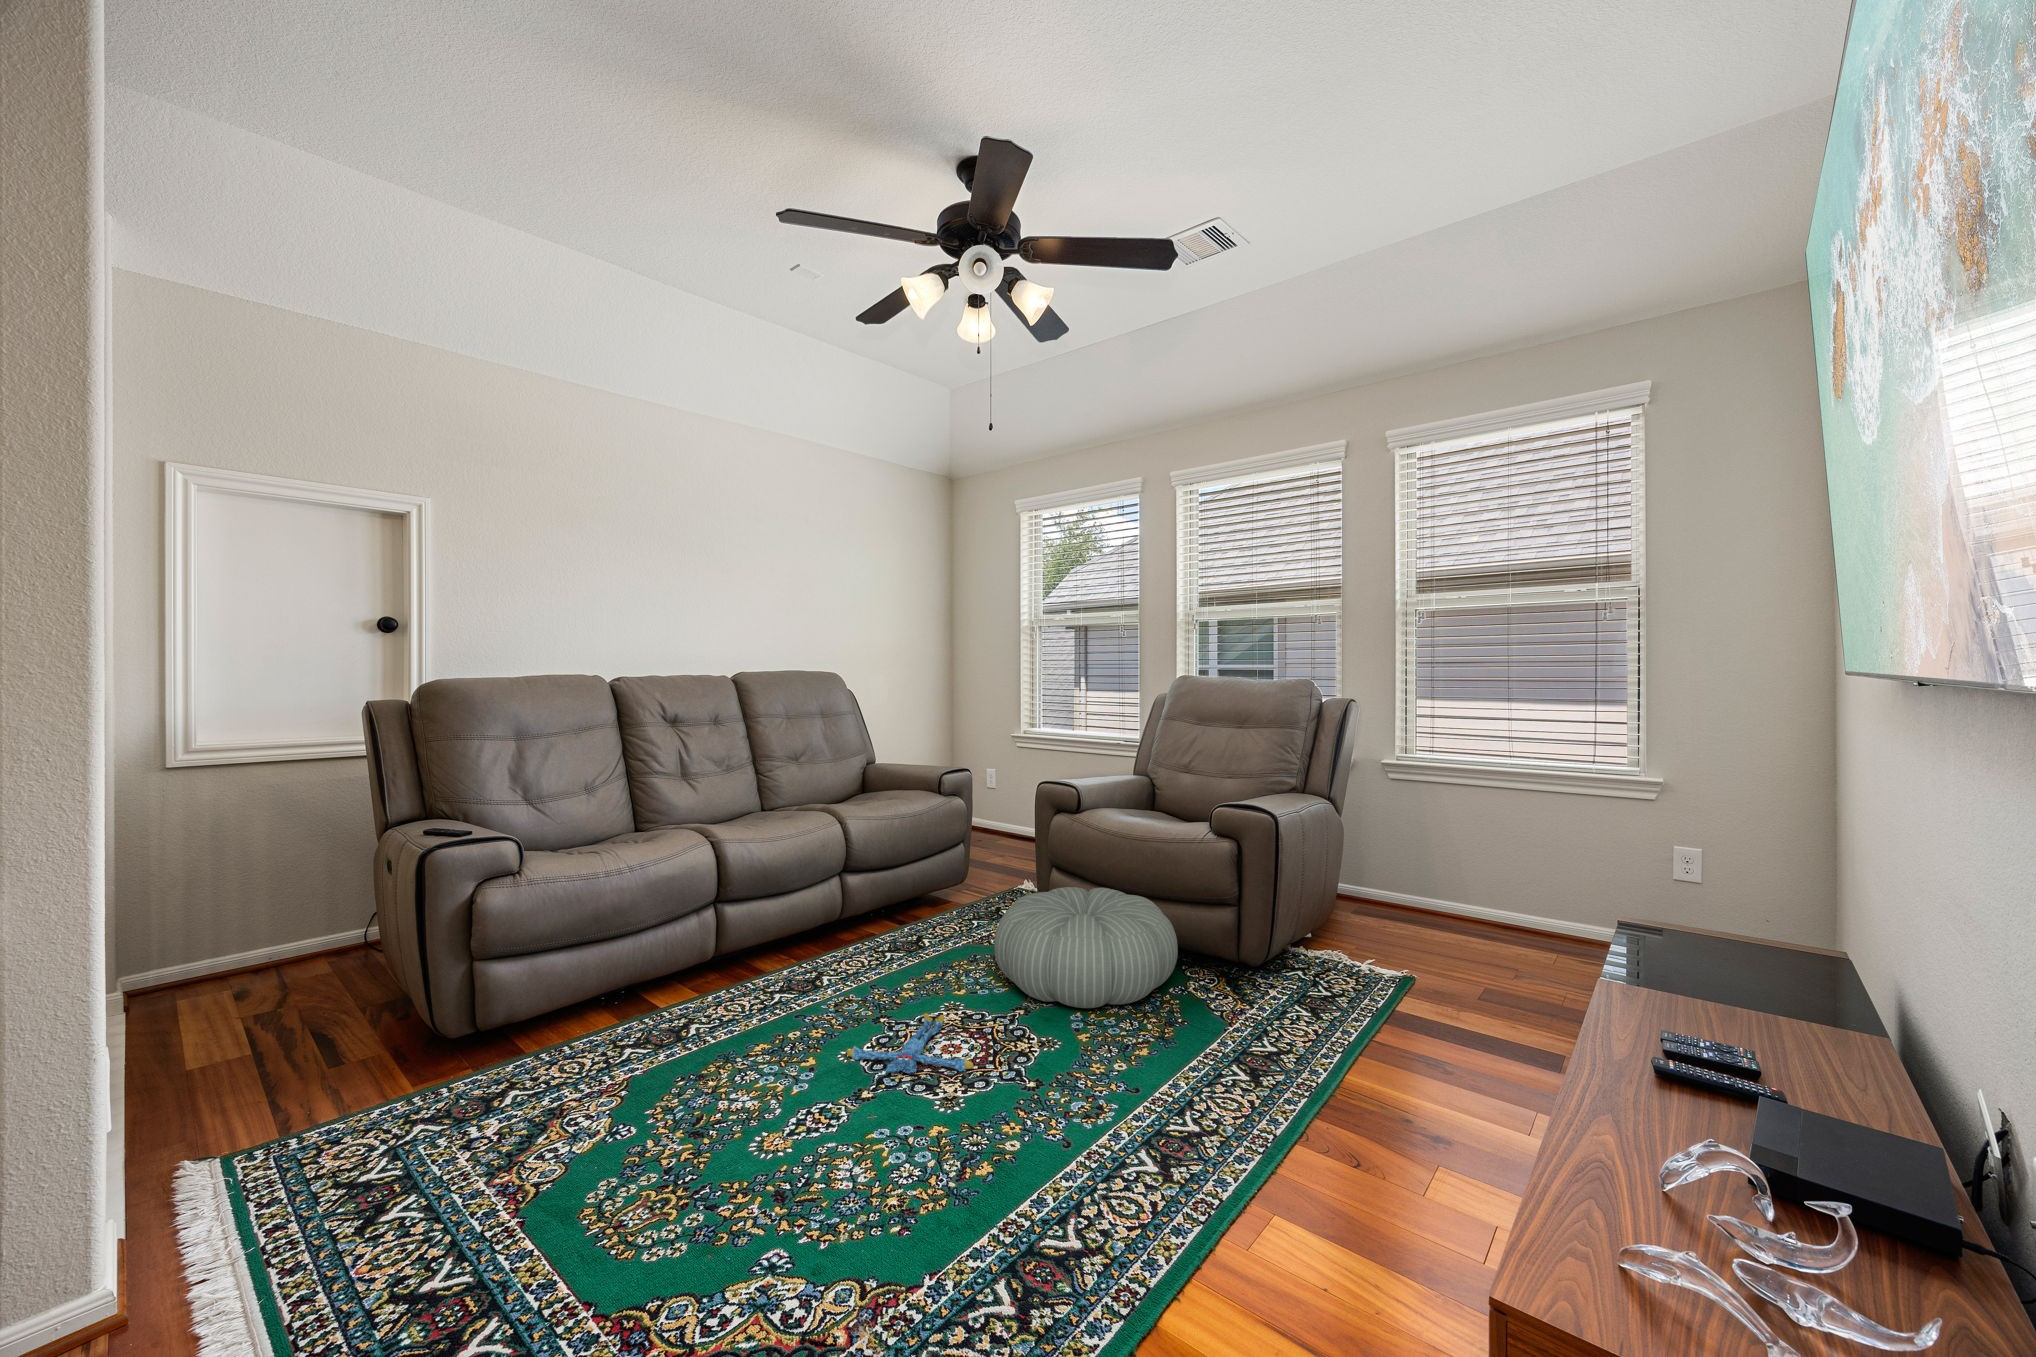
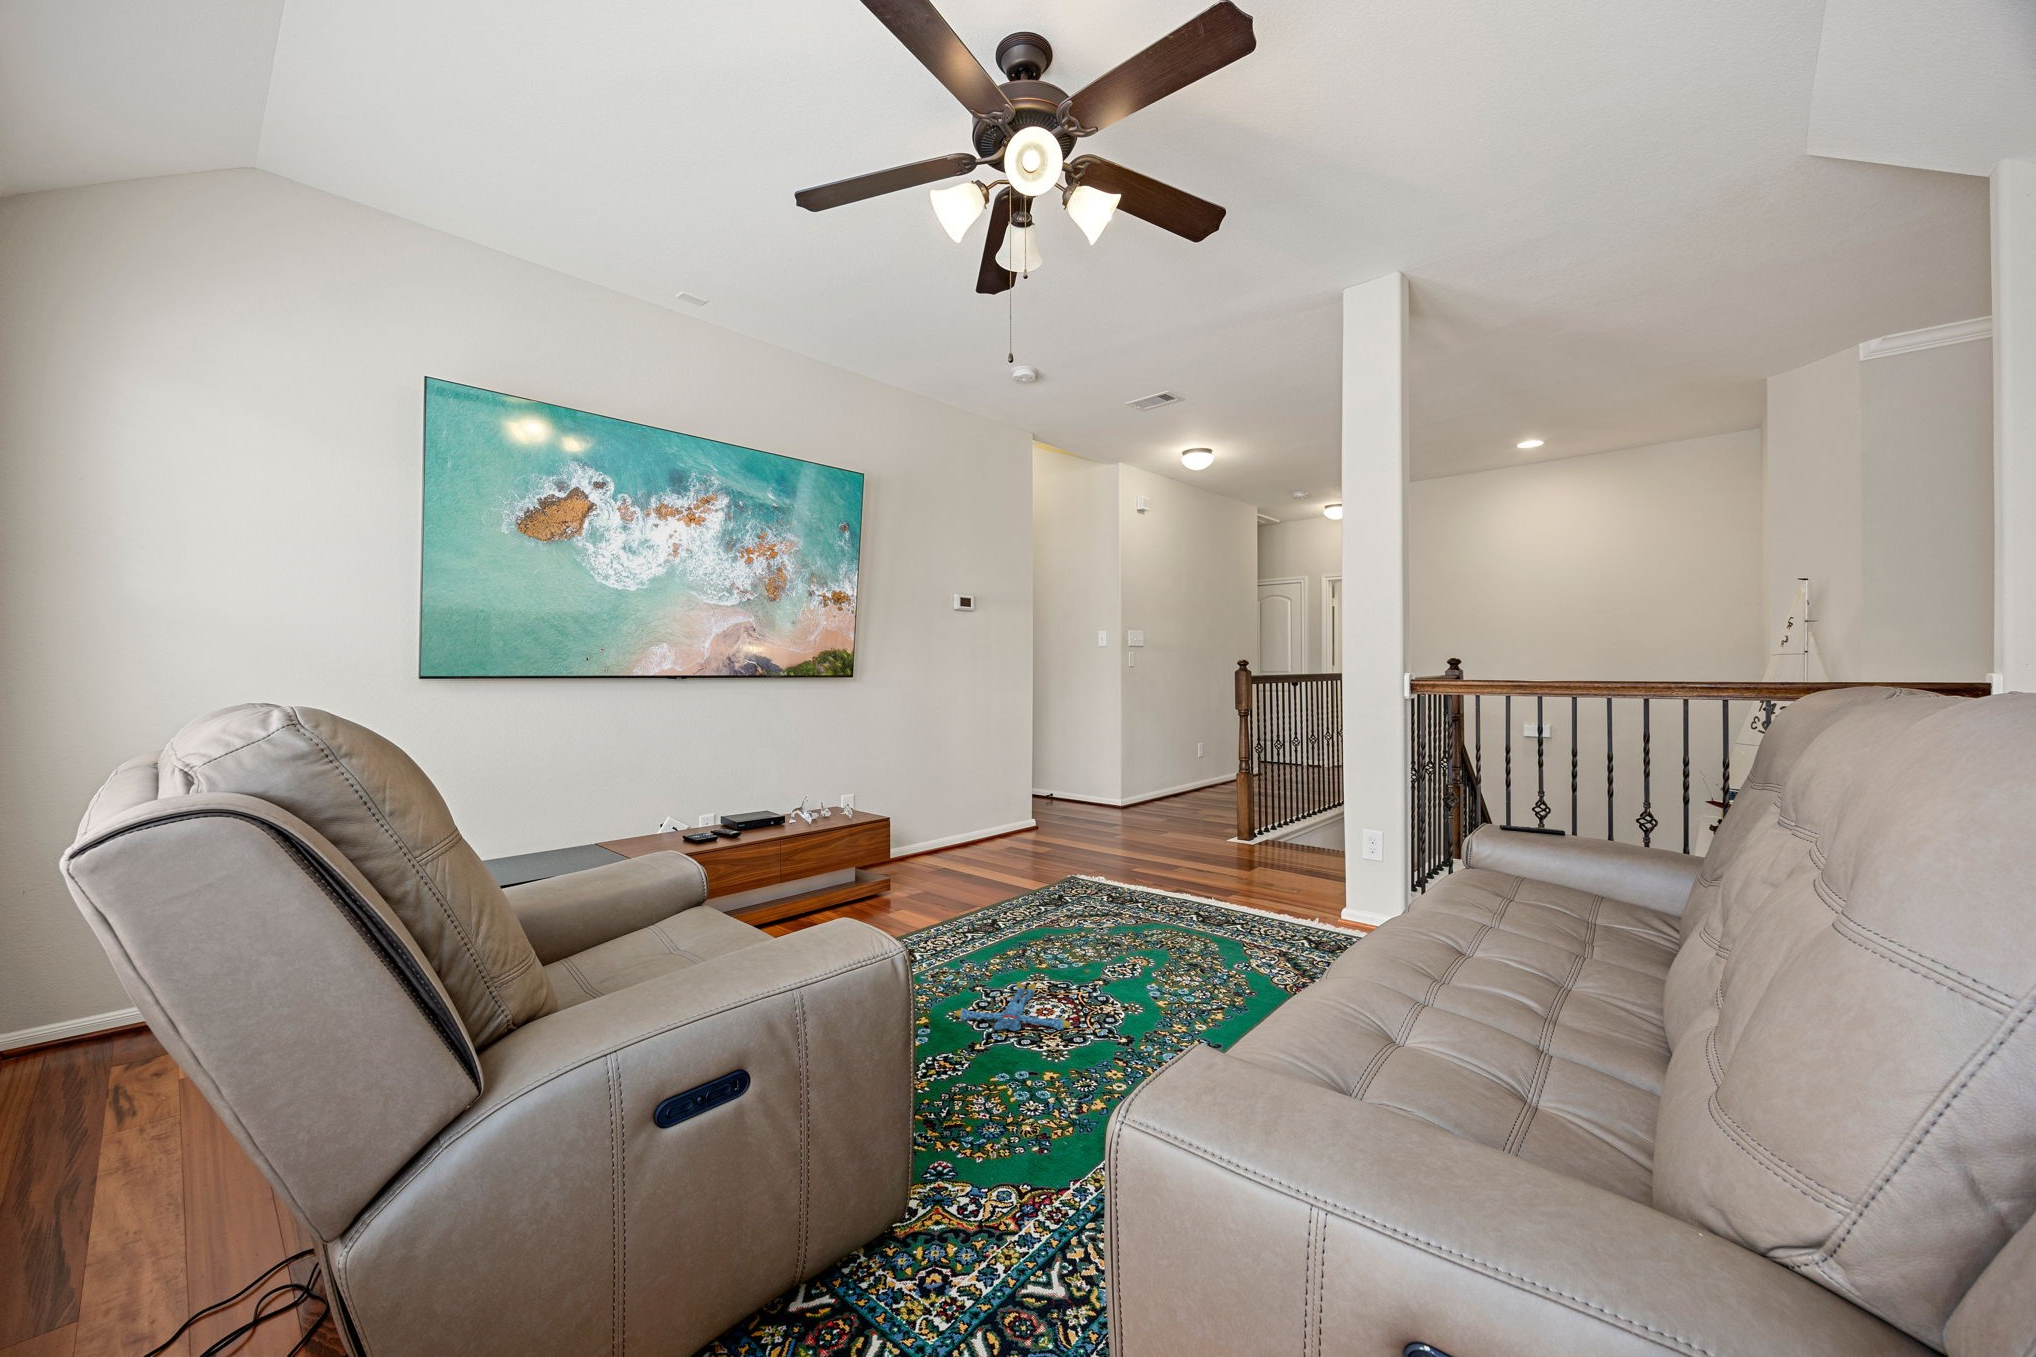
pouf: present [994,887,1178,1008] -> none [1071,873,1239,980]

